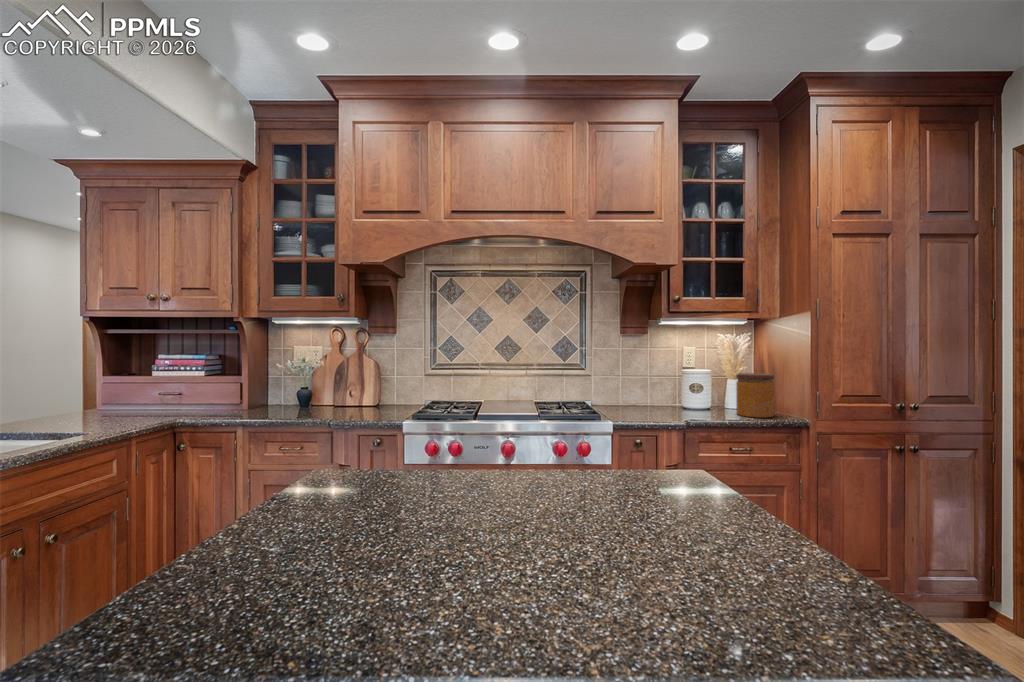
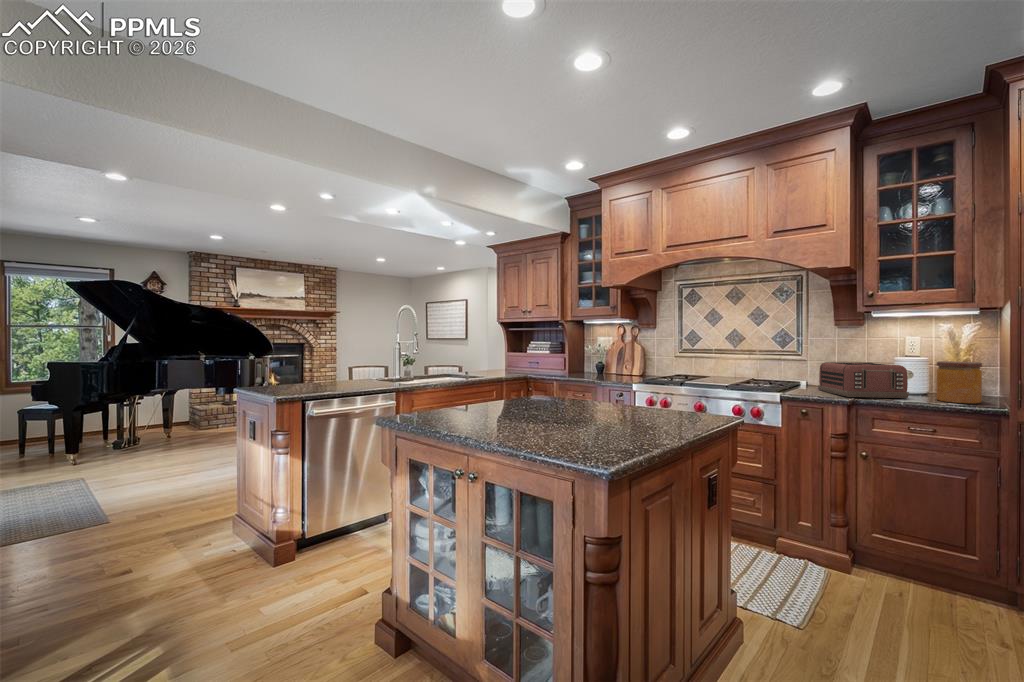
toaster: none [627,377,720,420] -> present [818,362,909,398]

